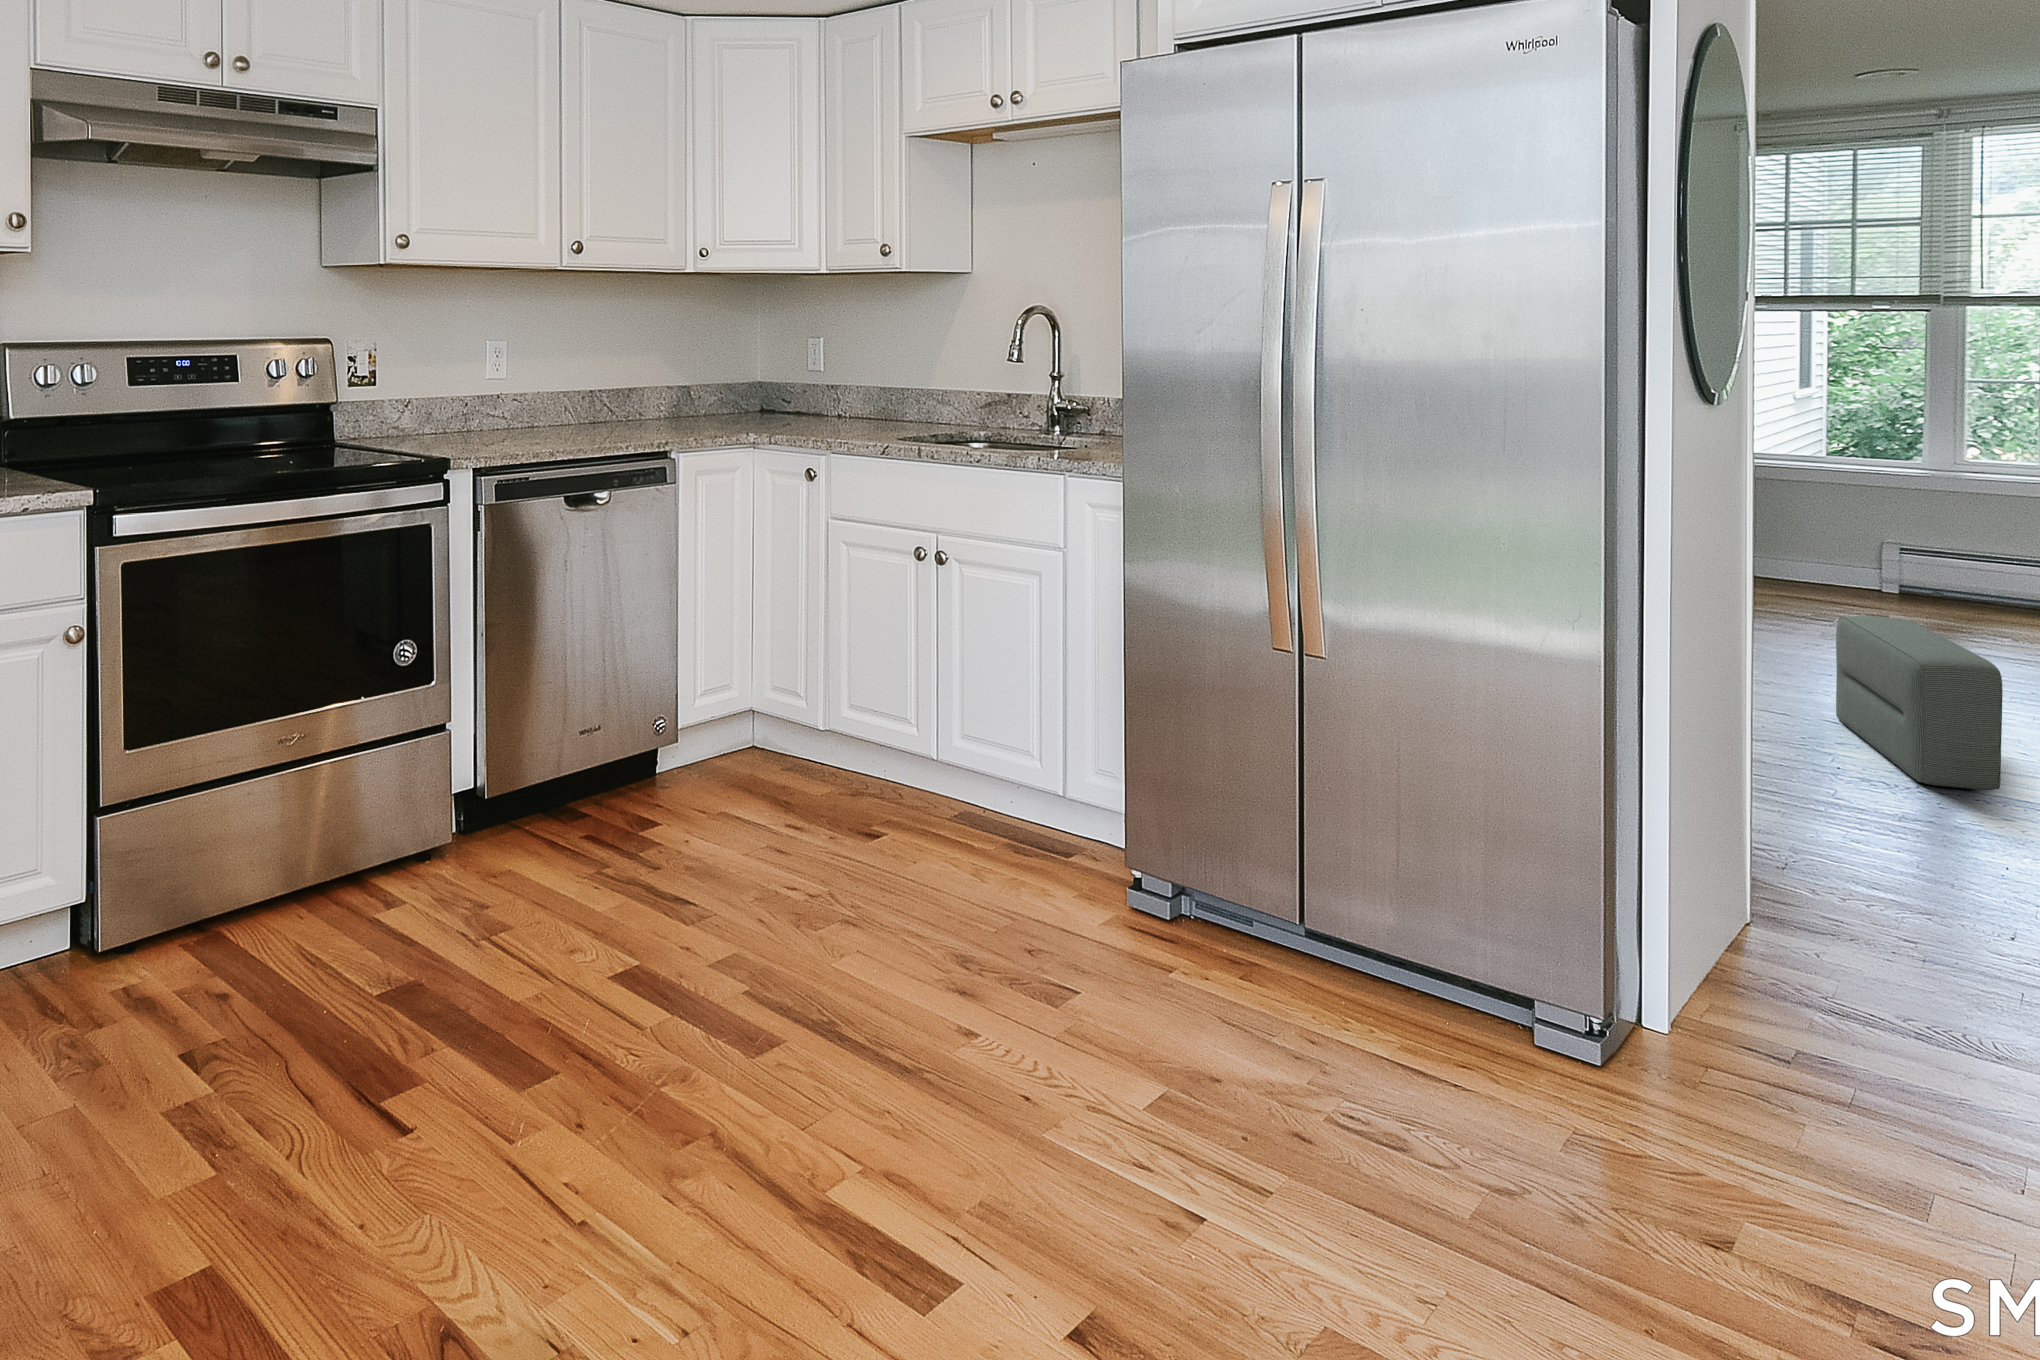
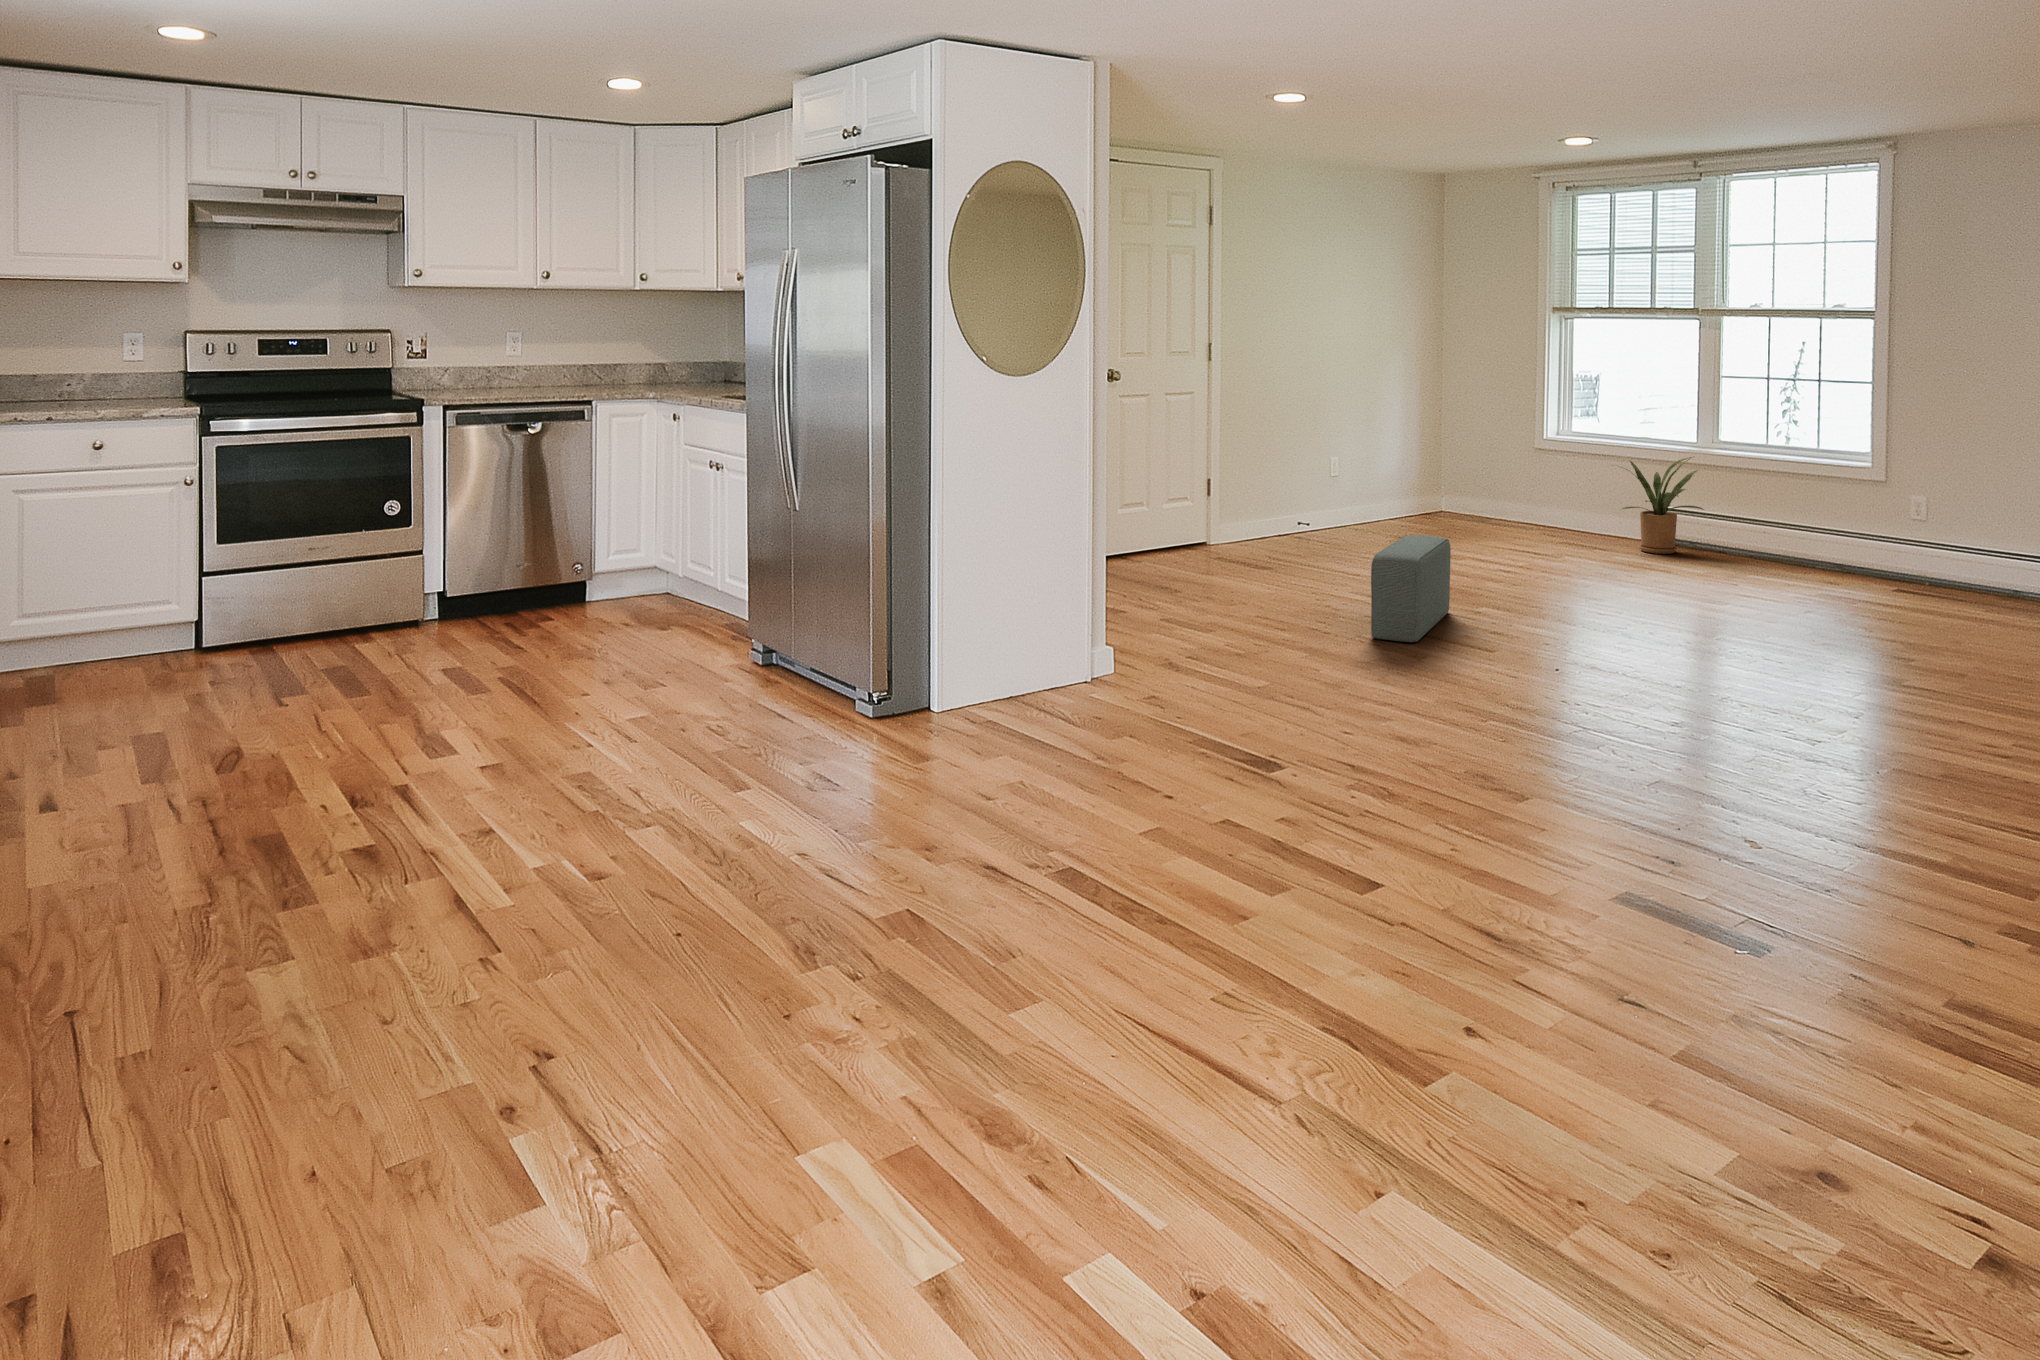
house plant: none [1831,481,1974,606] -> present [1621,457,1704,554]

